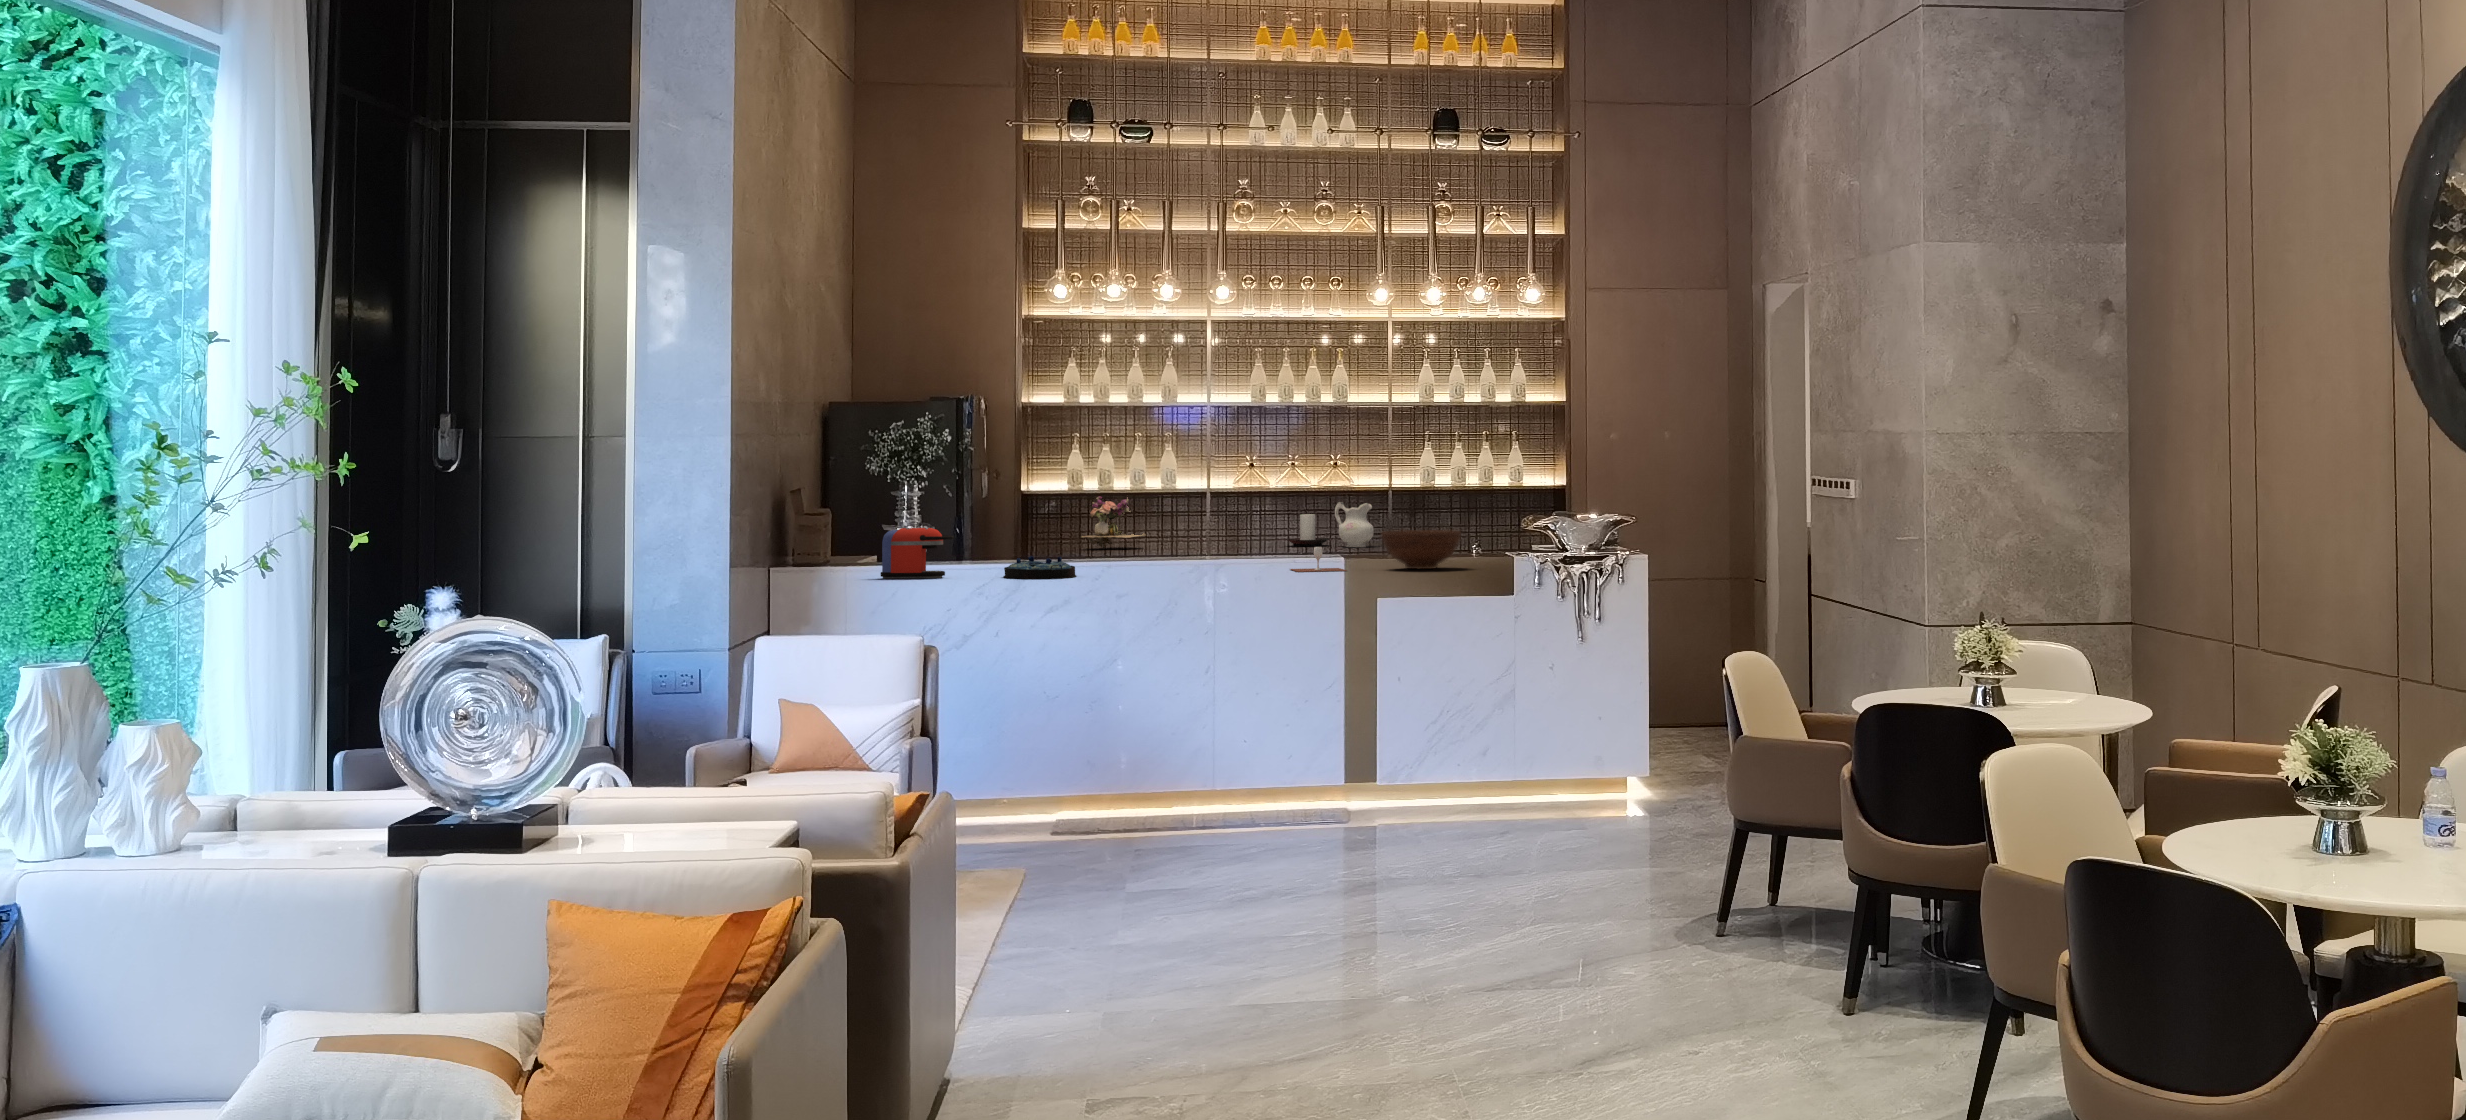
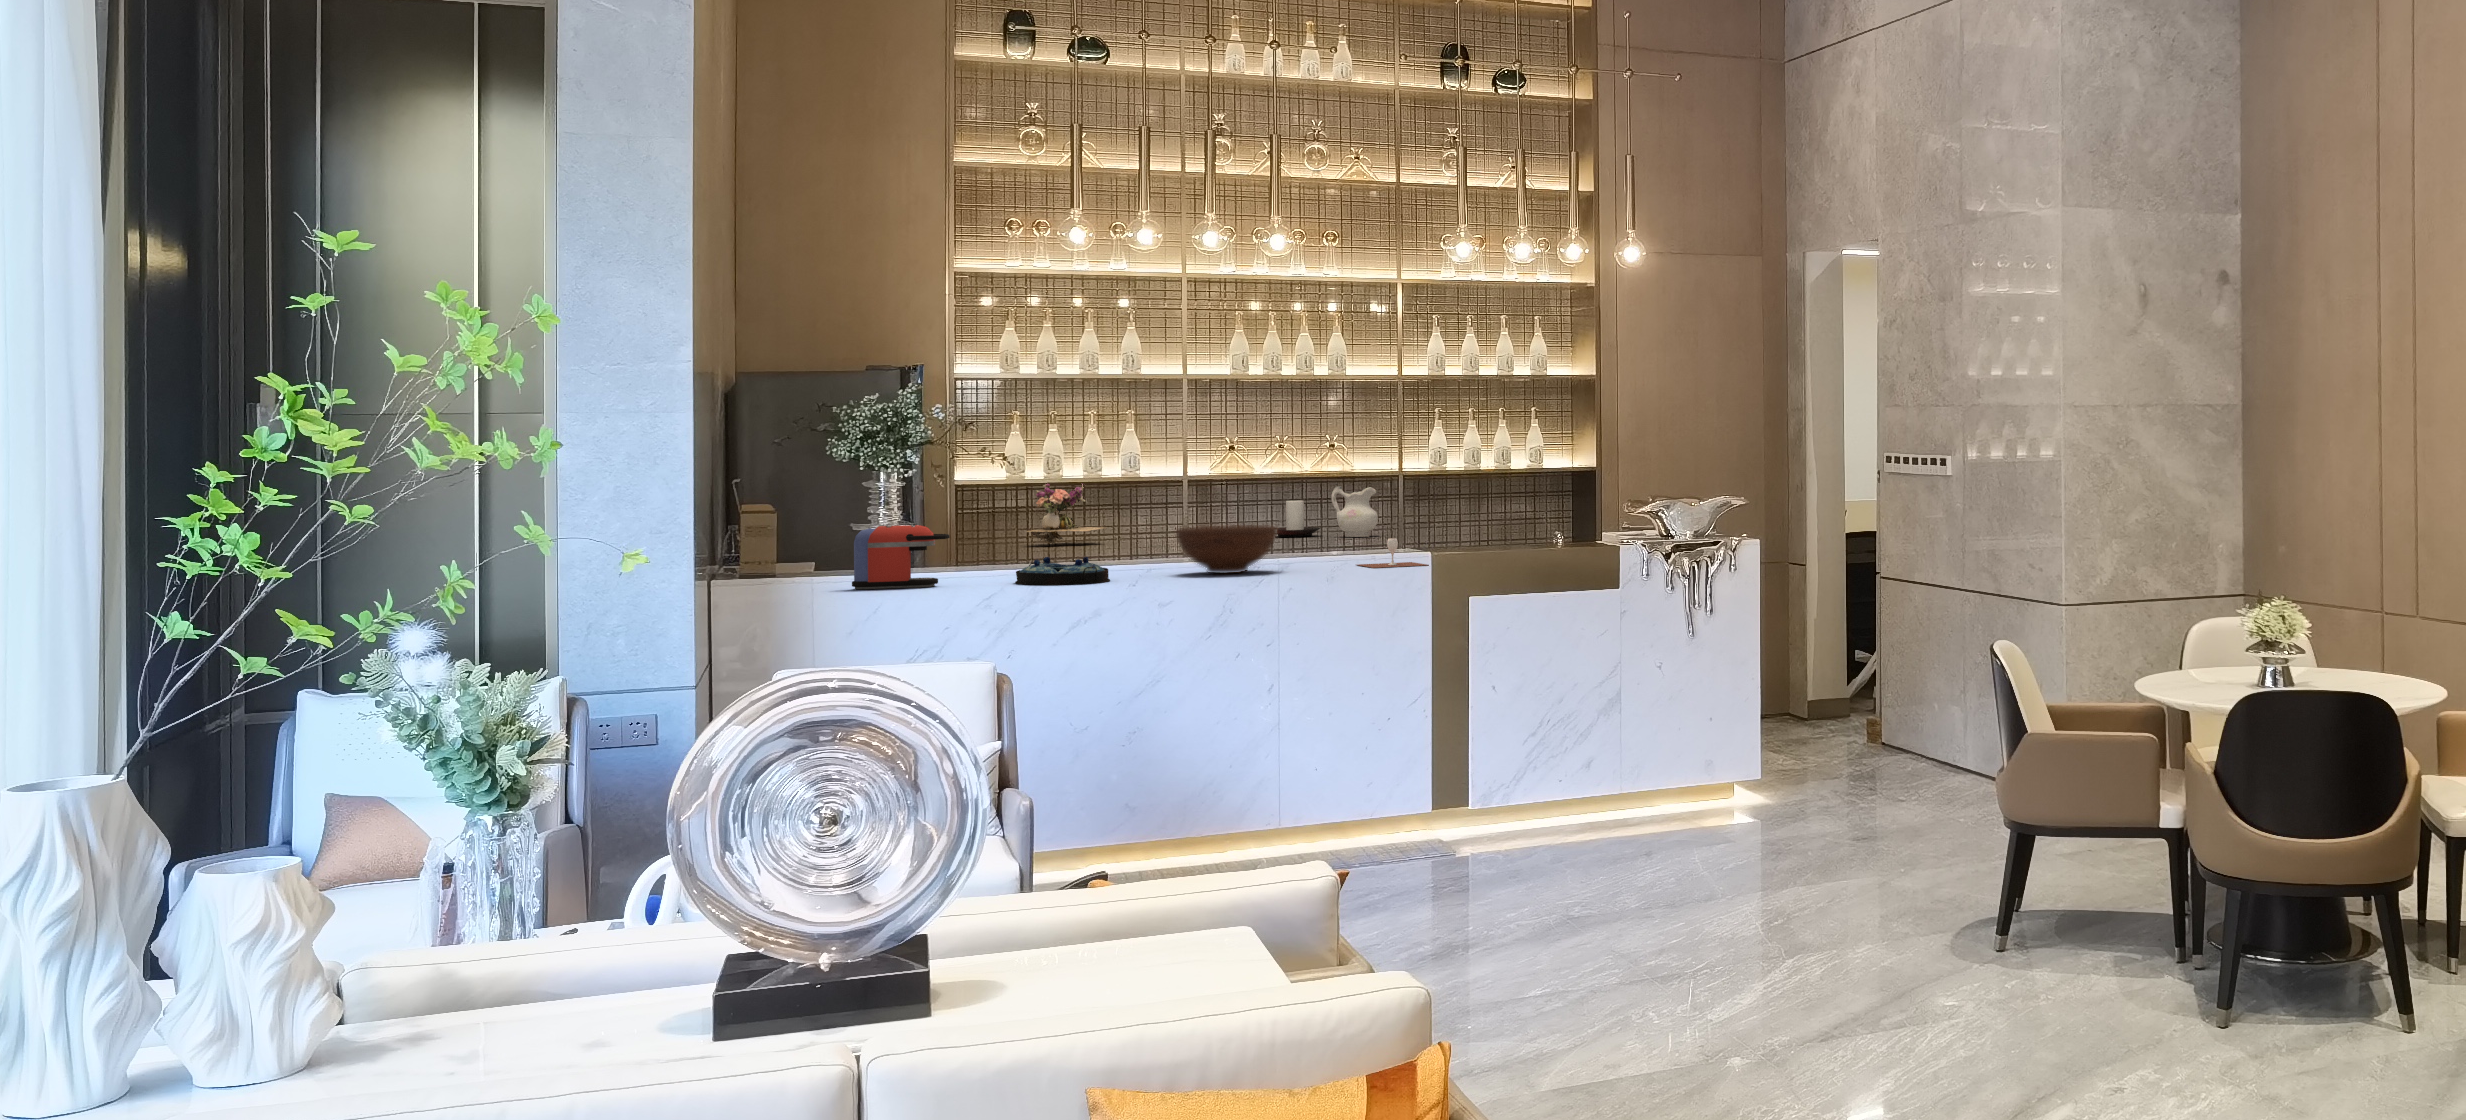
fruit bowl: present [1381,530,1461,569] -> present [1176,525,1278,573]

